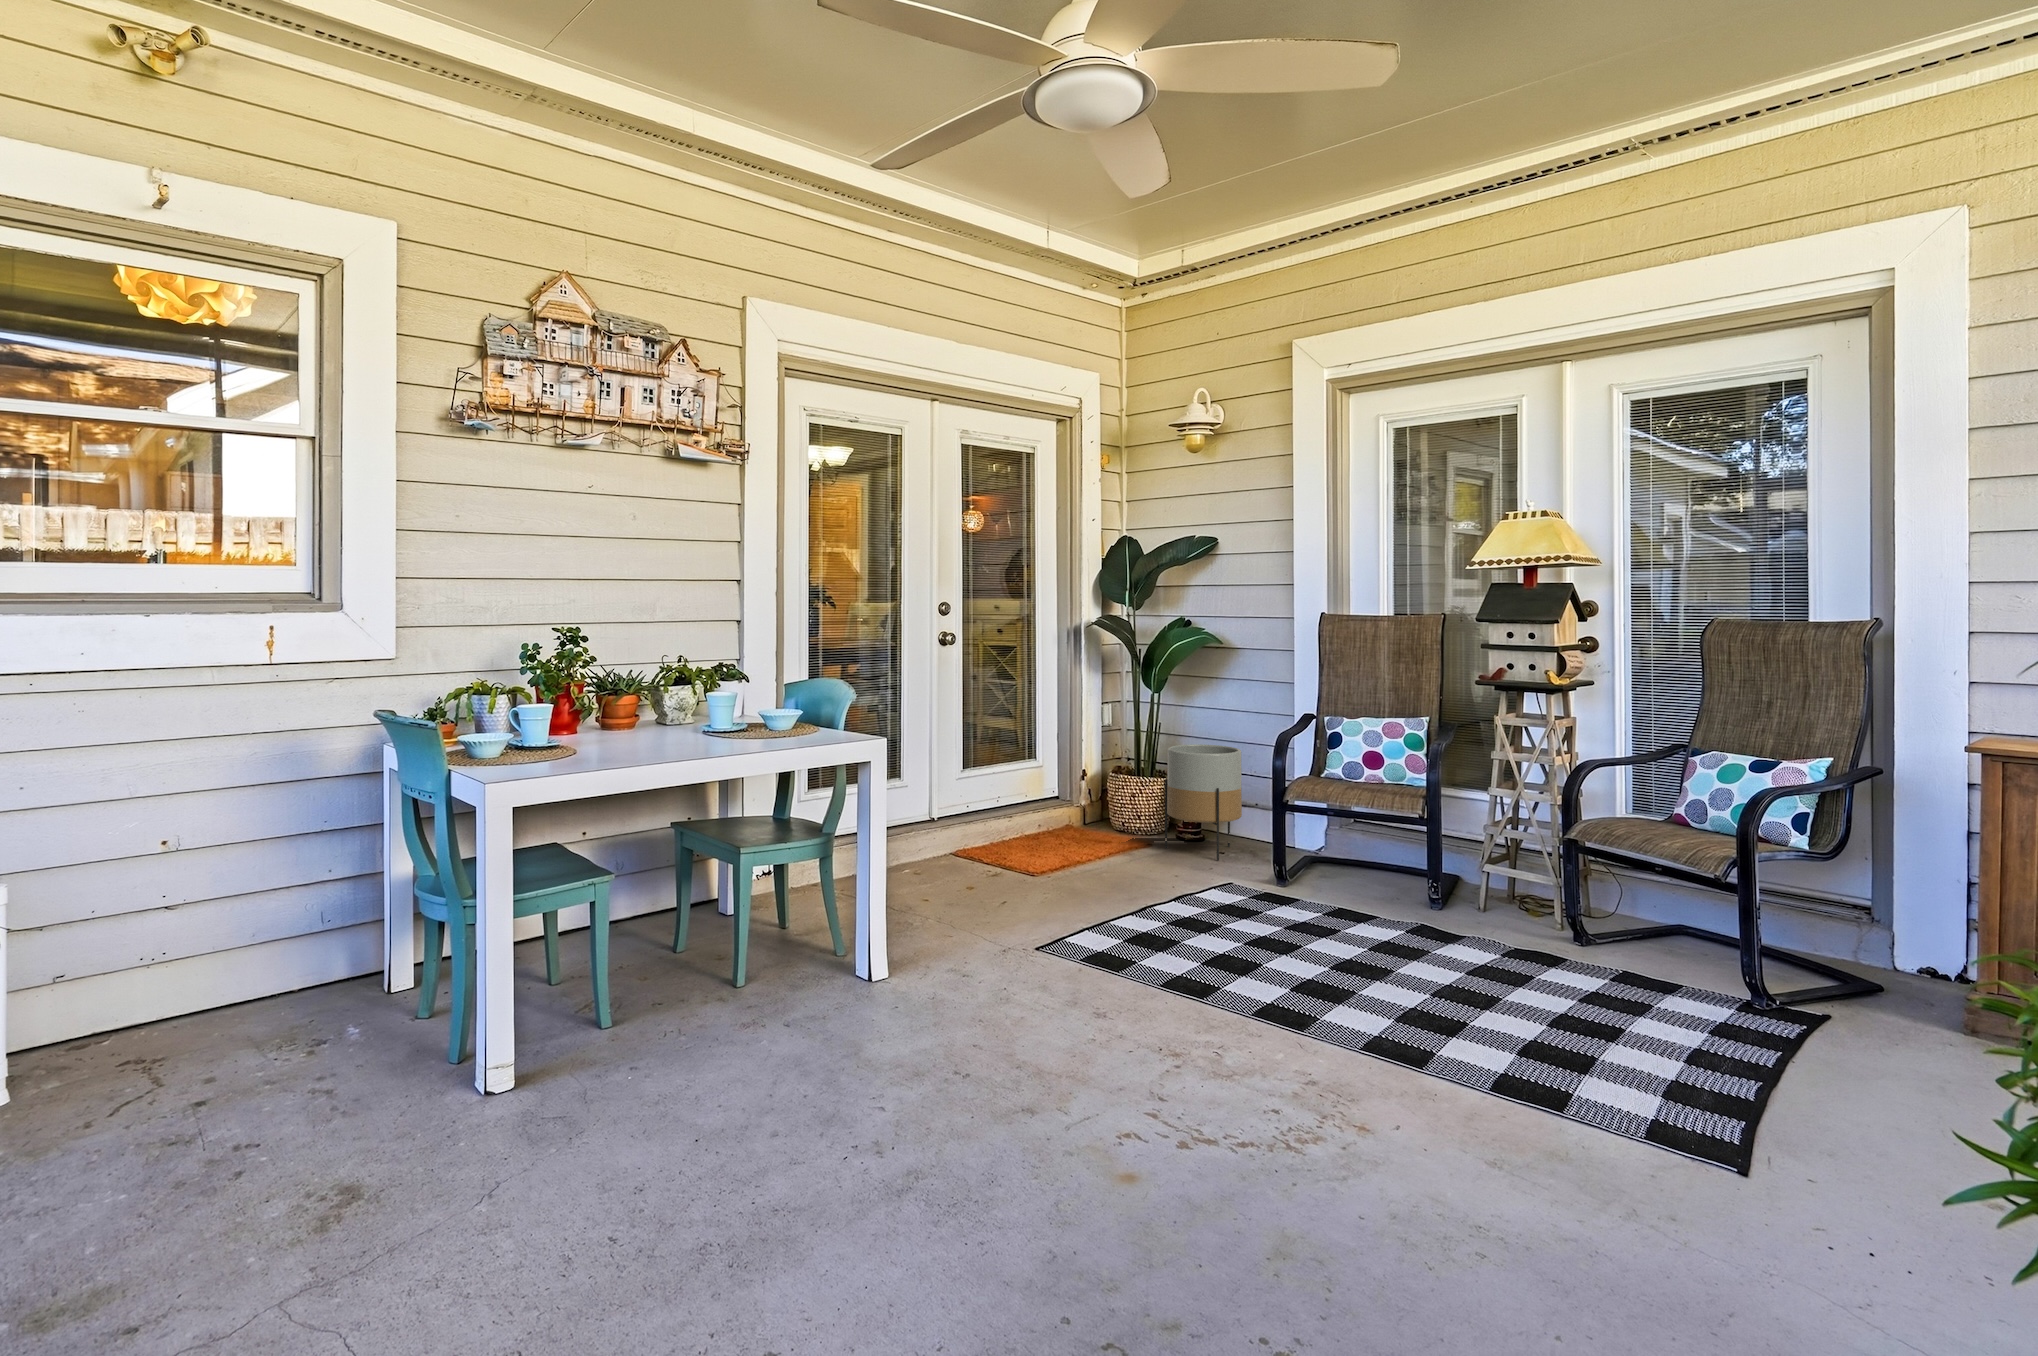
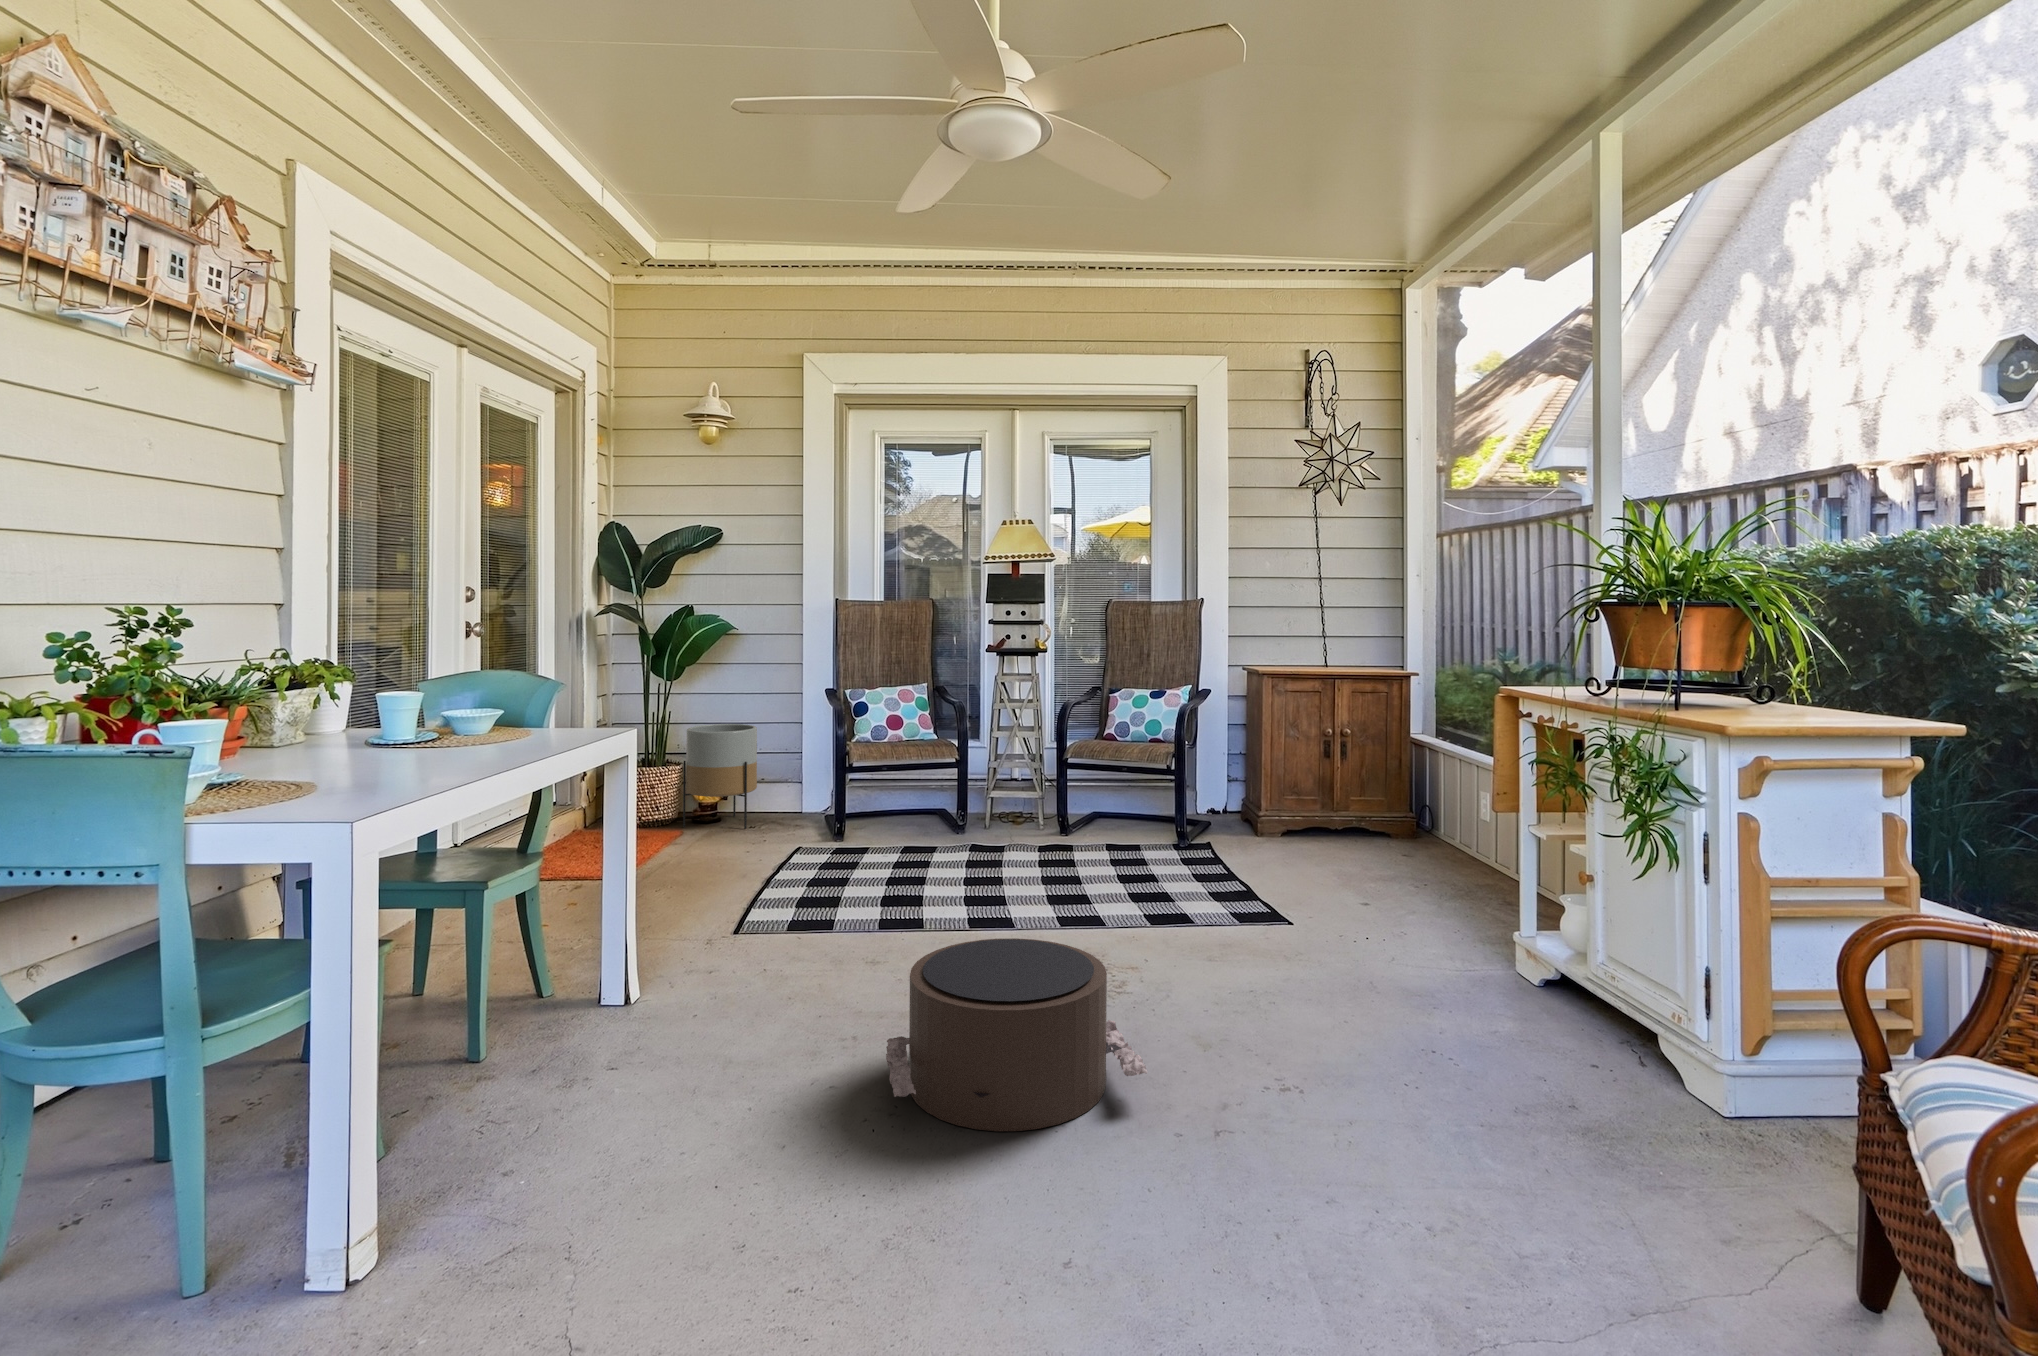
pouf: none [872,995,1154,1200] -> present [886,938,1147,1131]

